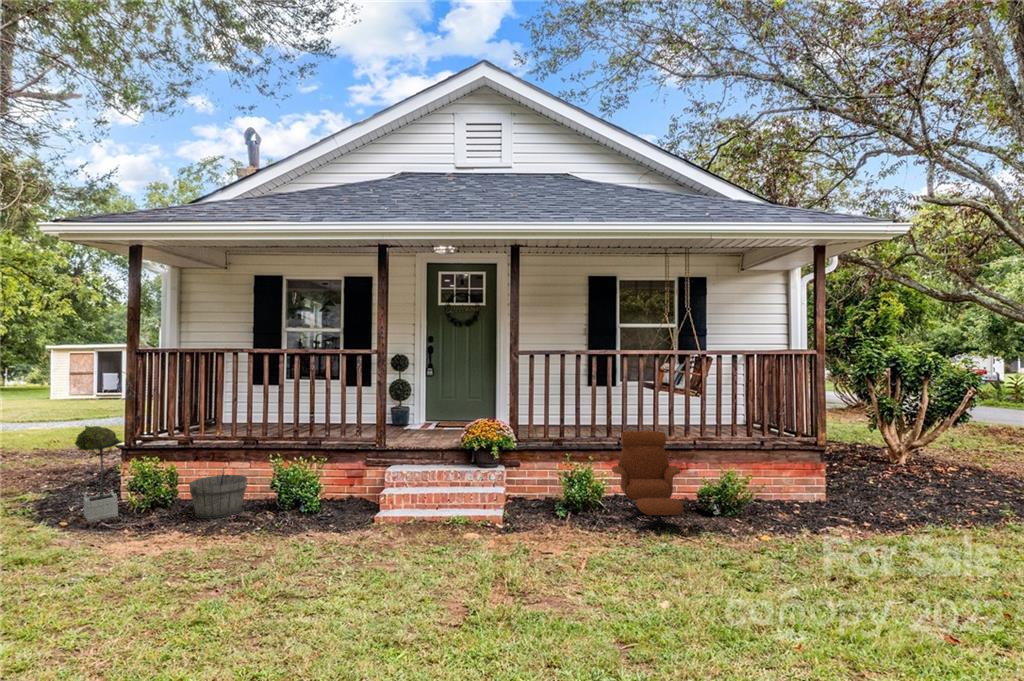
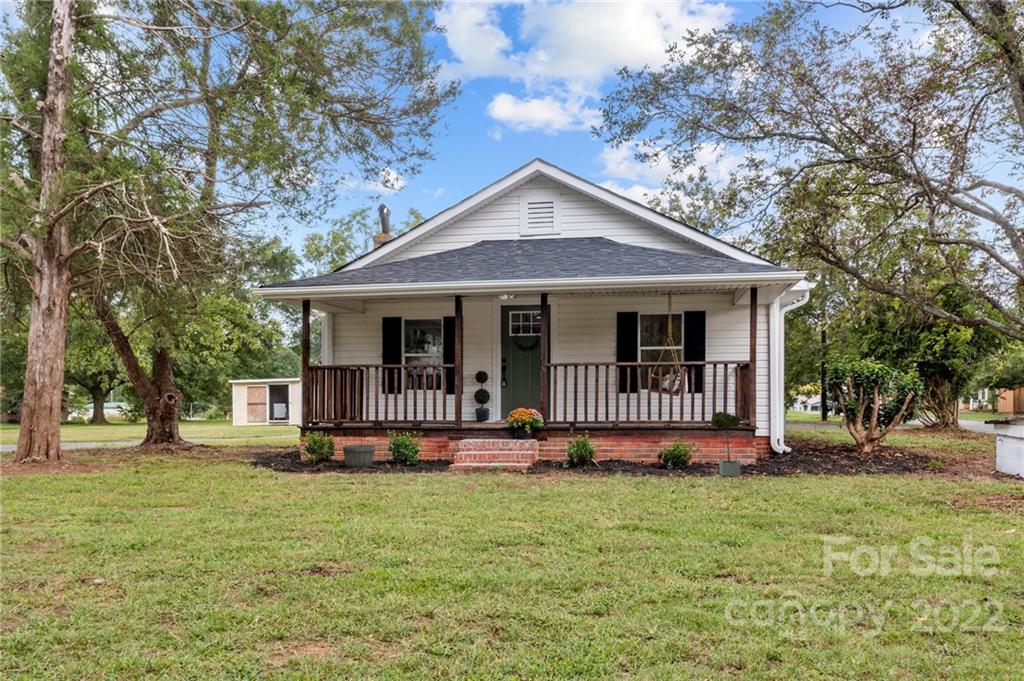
potted tree: present [75,426,122,521] -> present [711,411,741,476]
lounge chair: present [612,431,683,537] -> none [605,417,653,480]

